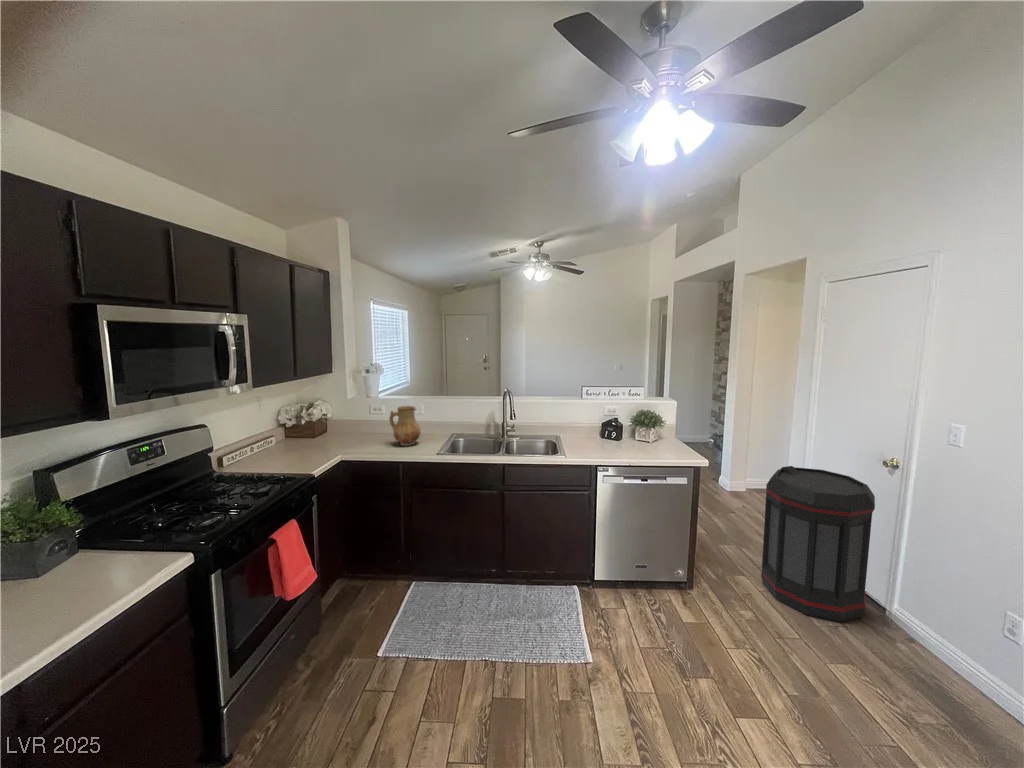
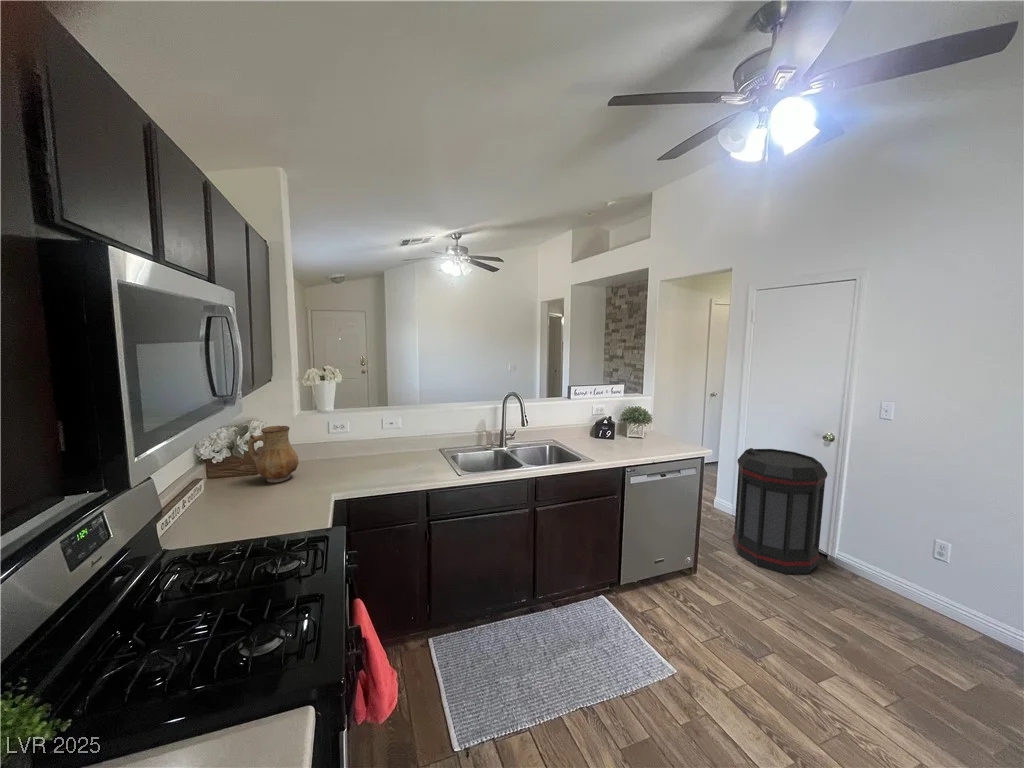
ceramic pitcher: present [389,406,421,446] -> present [248,426,299,483]

